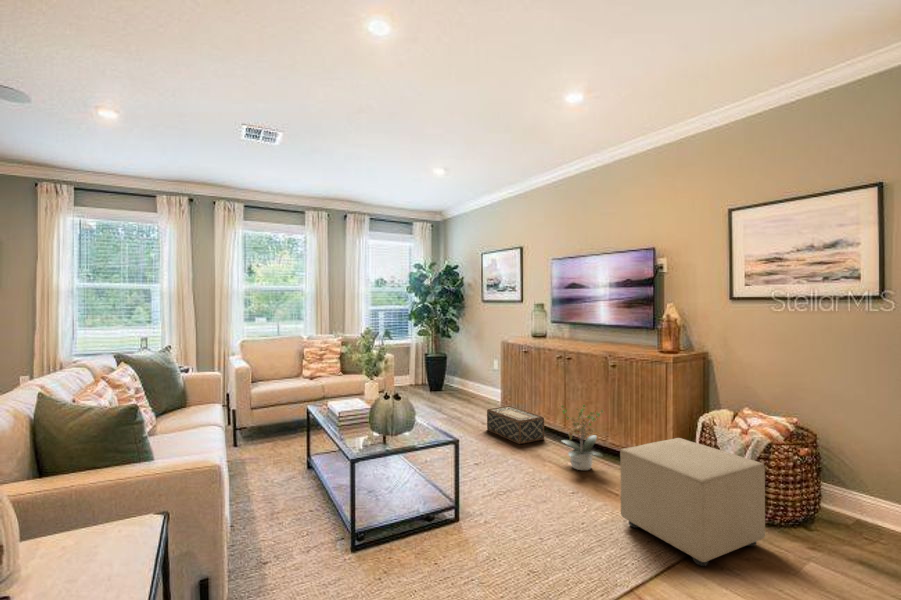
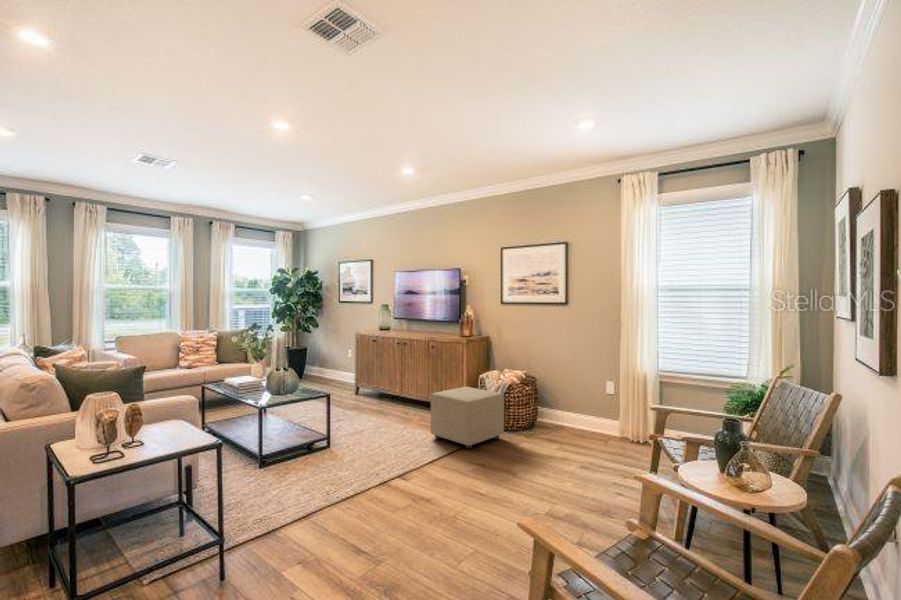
potted plant: present [561,404,603,470] -> none [397,373,428,417]
woven basket: present [487,406,544,444] -> none [344,382,387,407]

